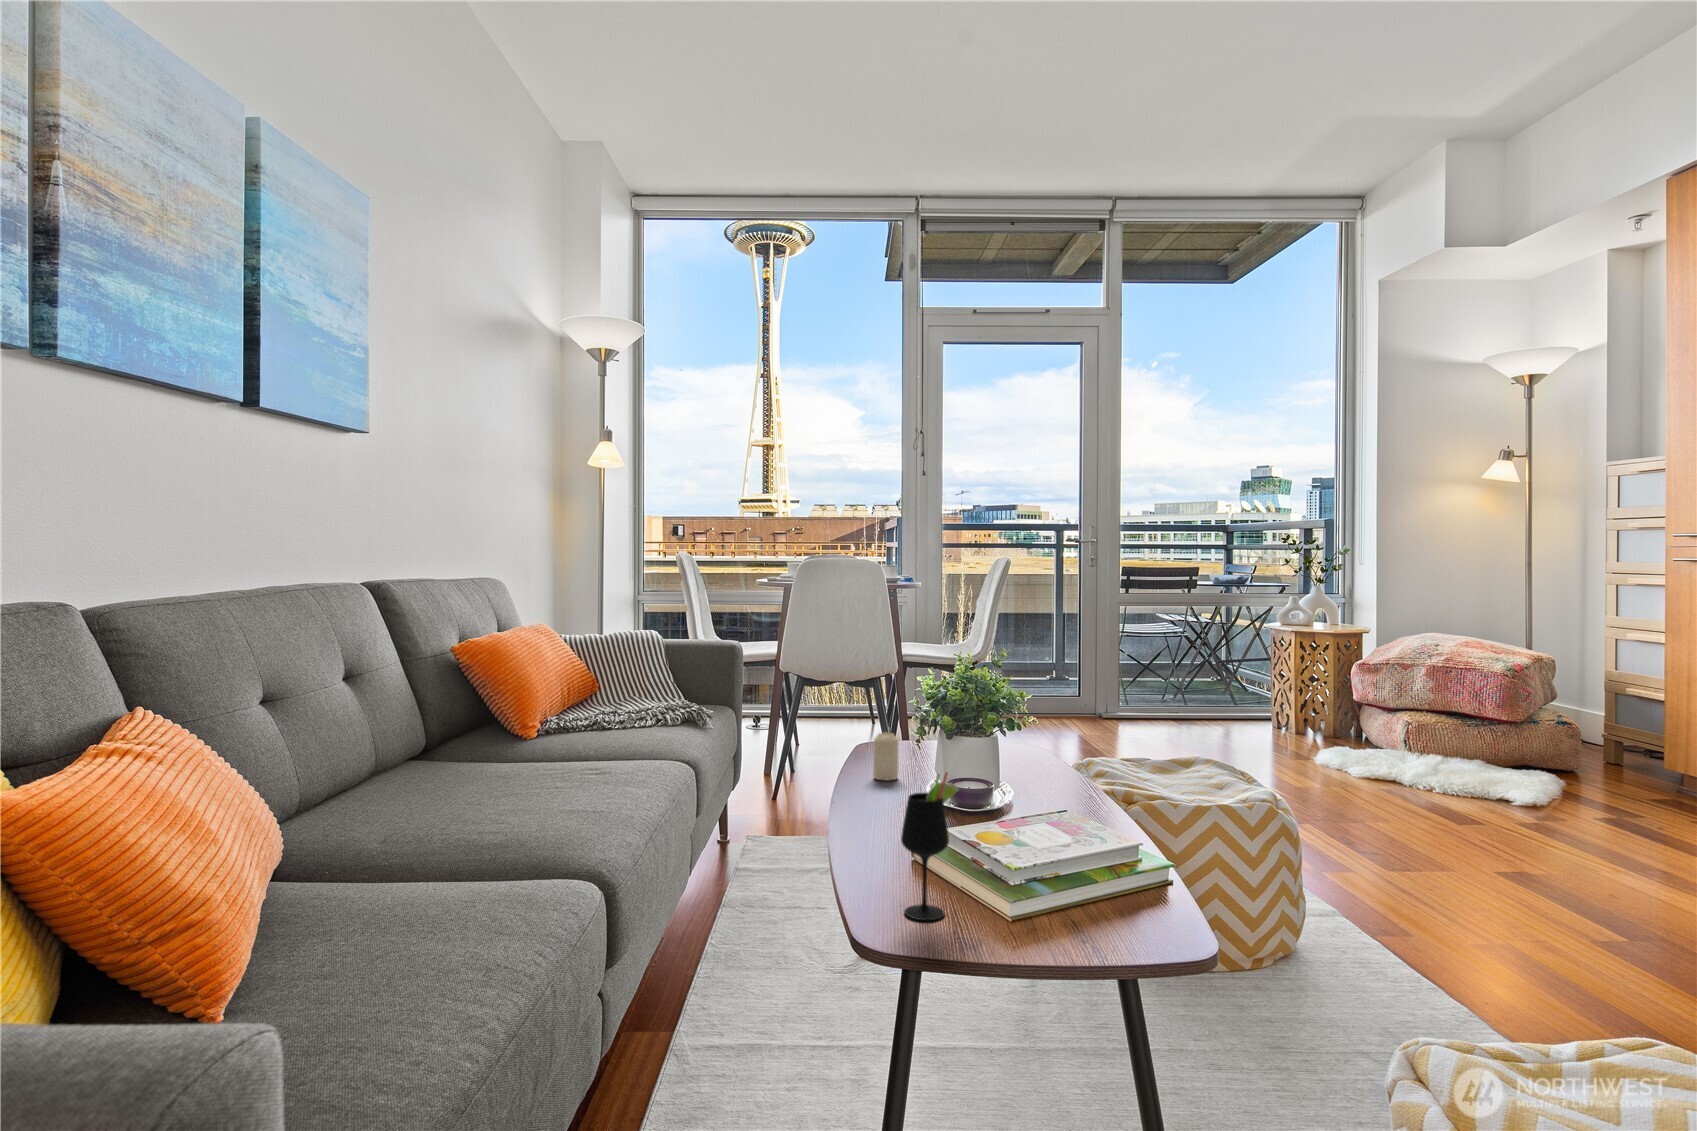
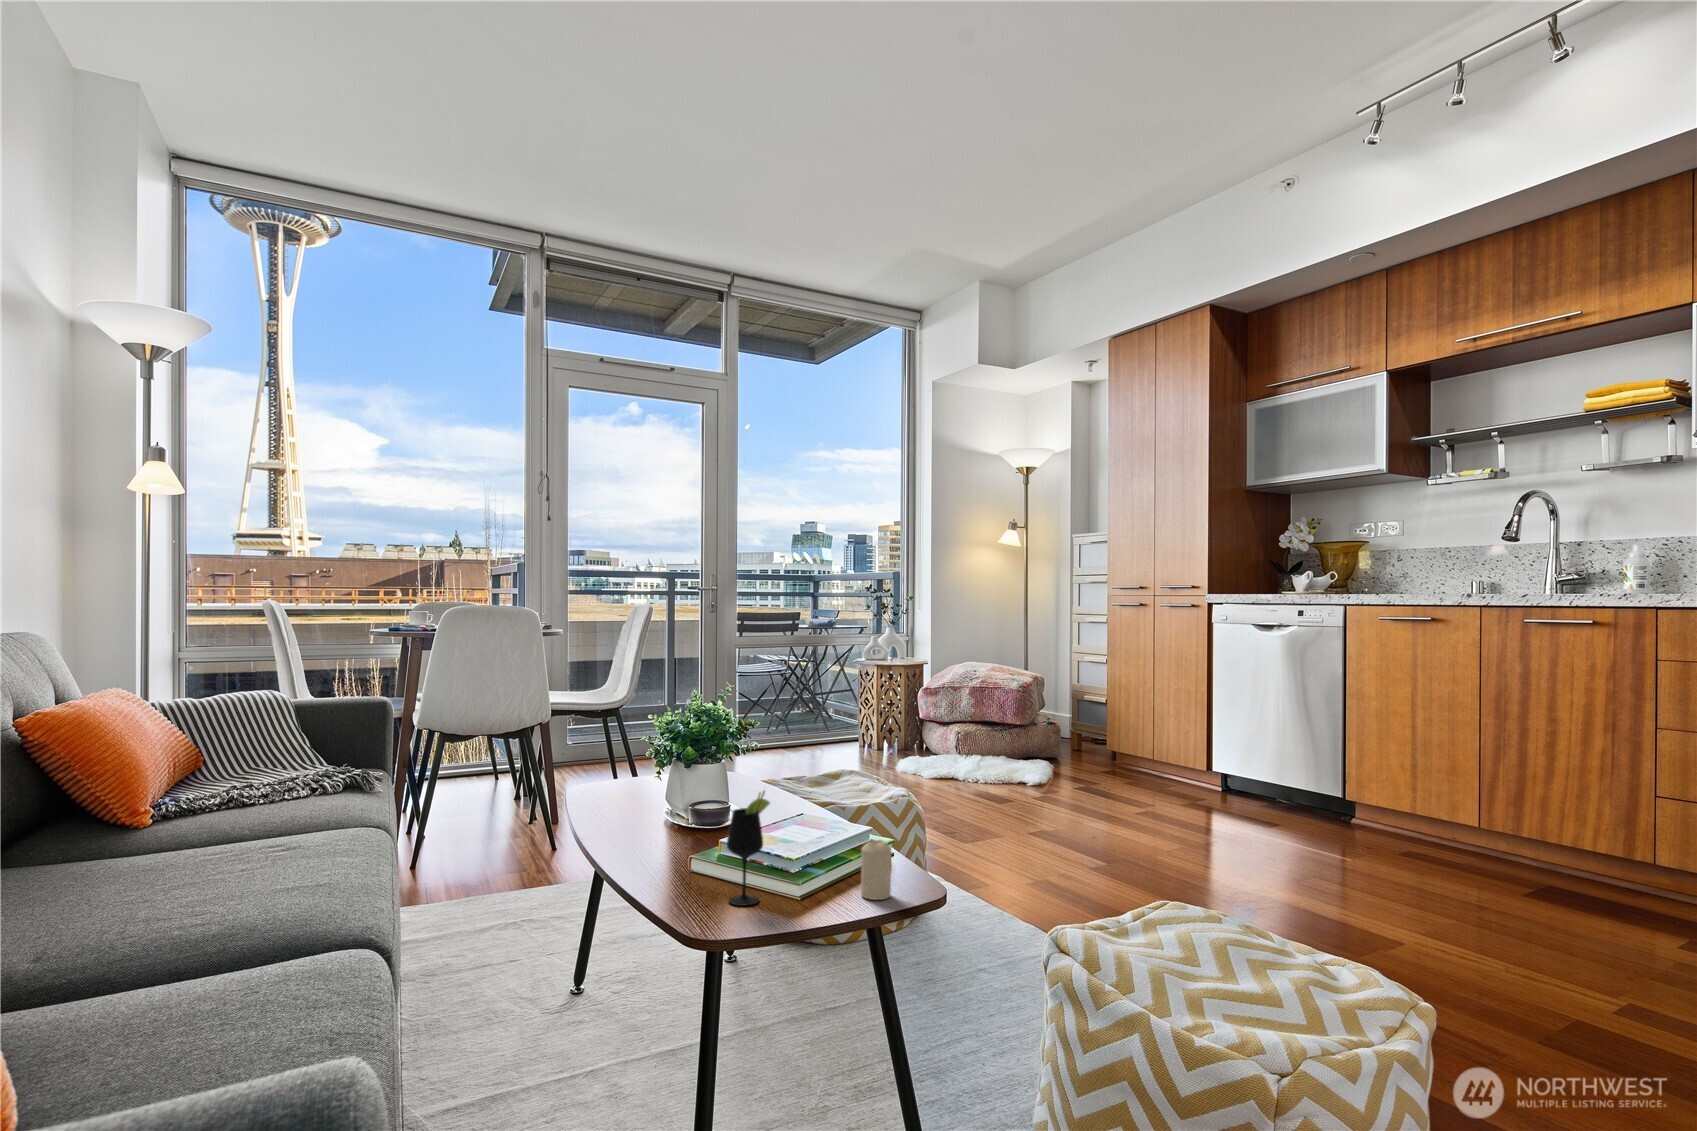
candle: present [873,732,899,780] -> present [861,839,891,900]

